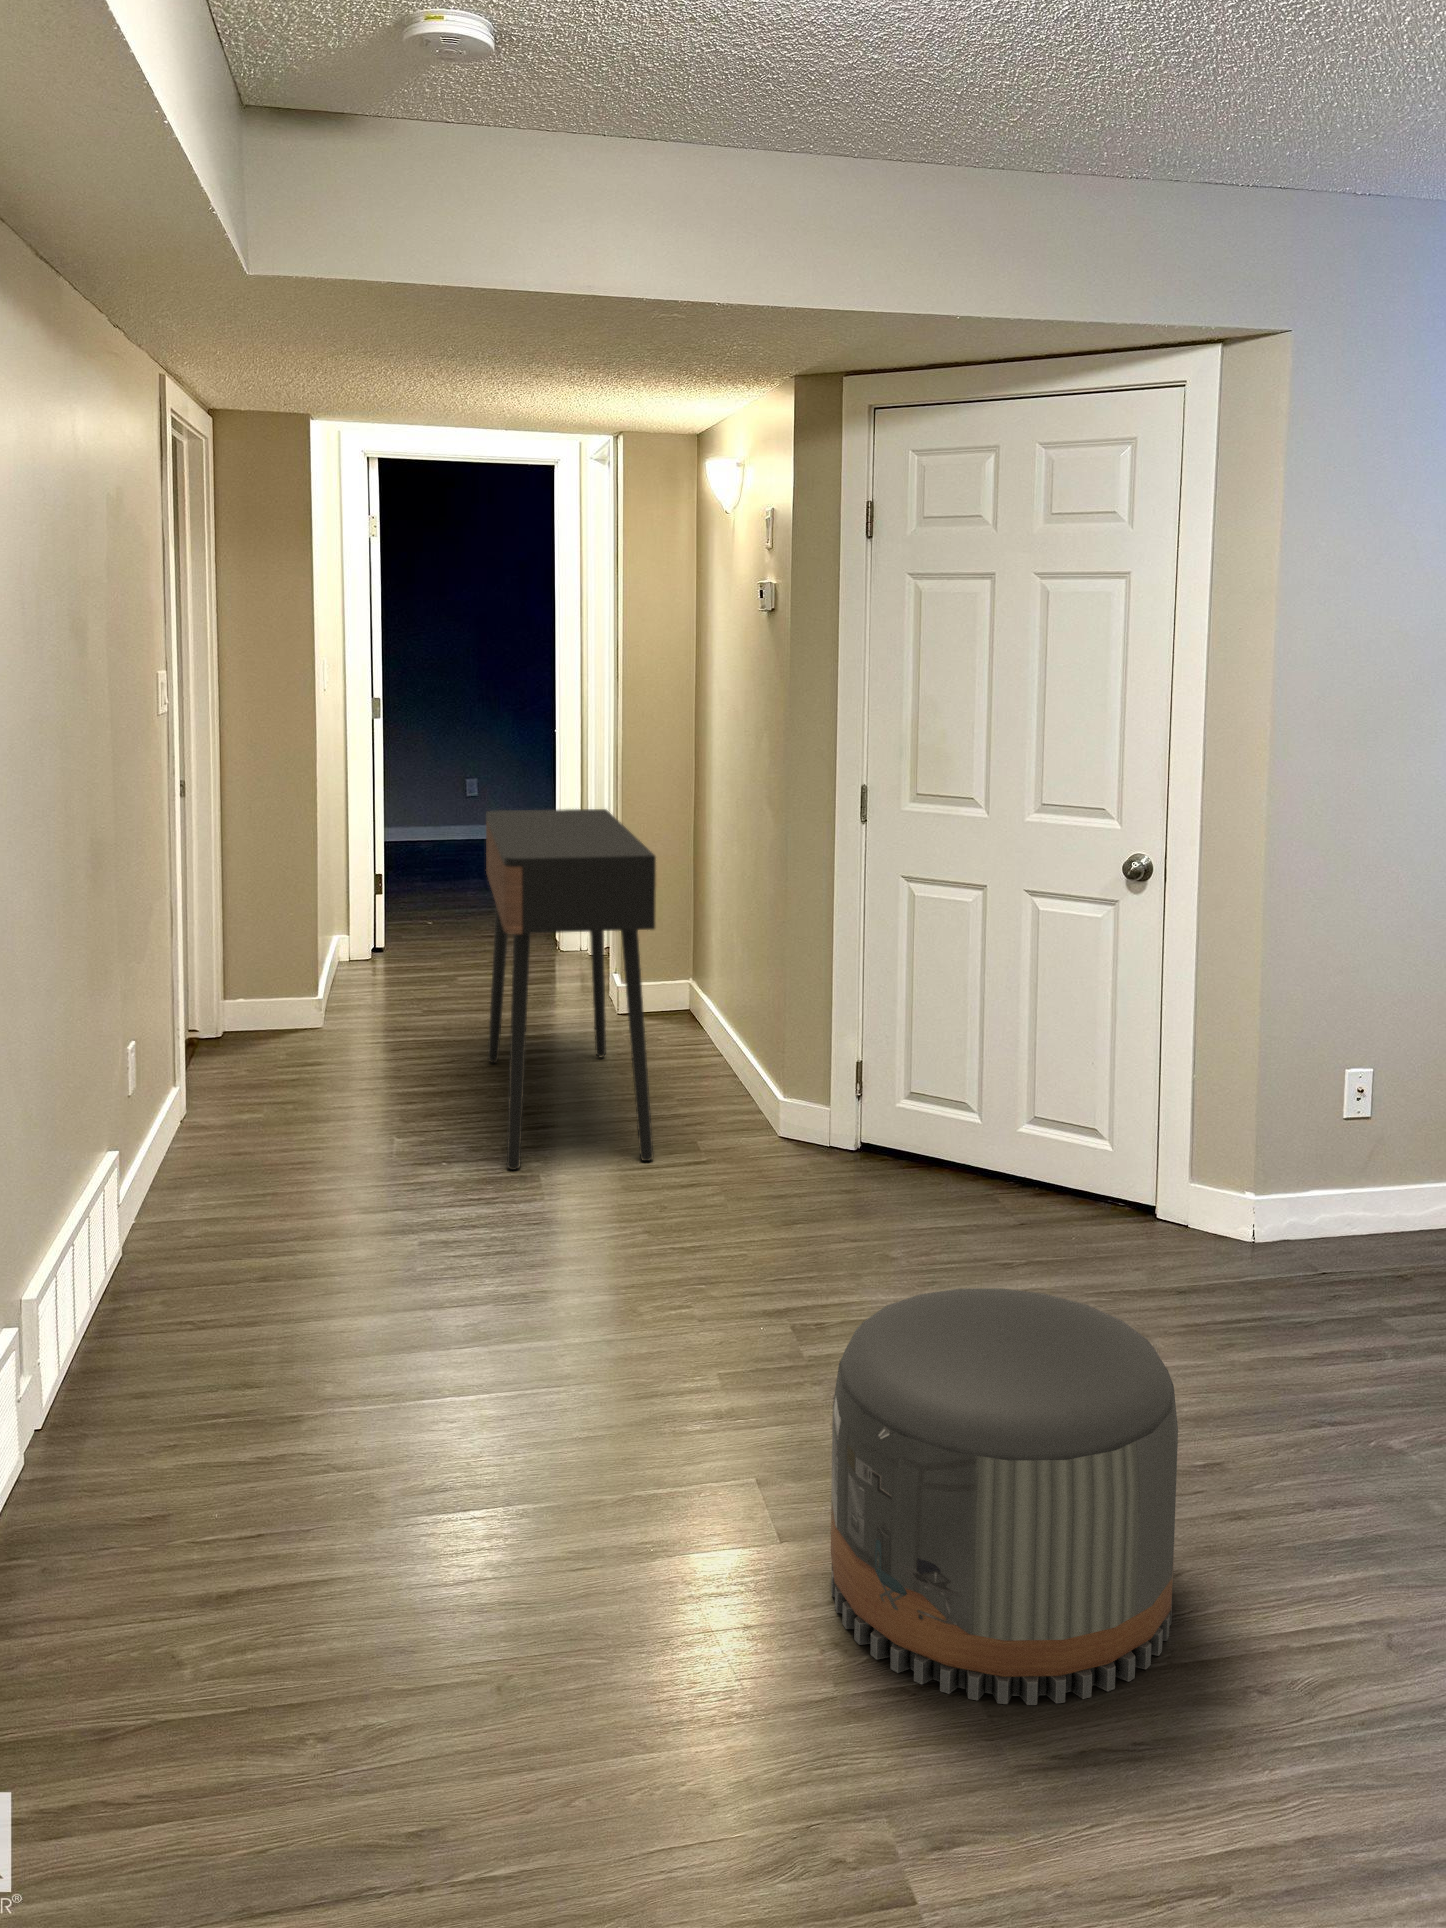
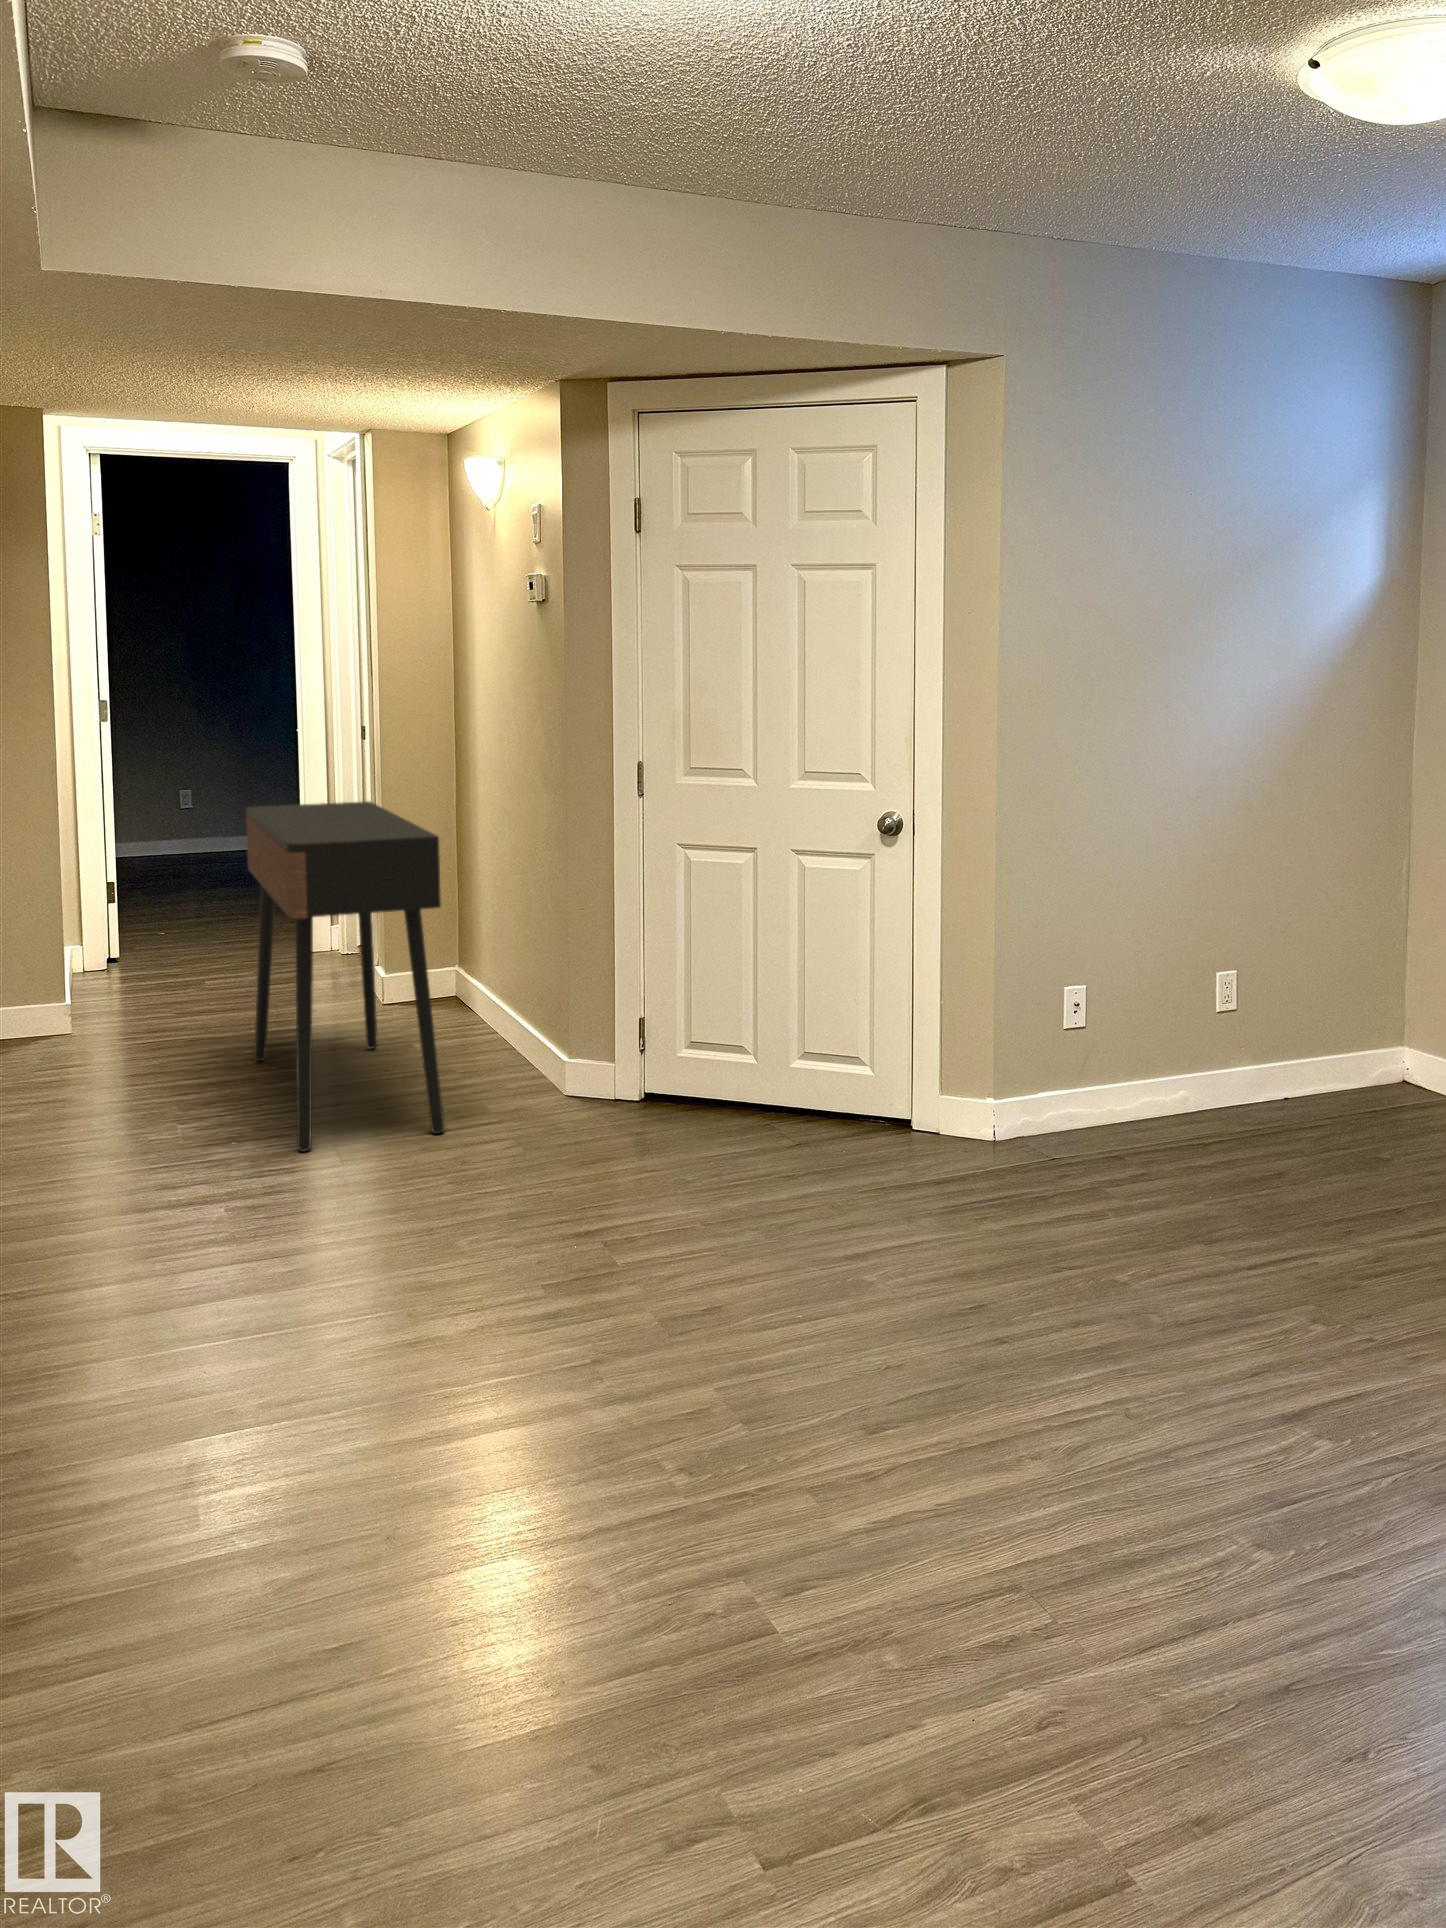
pouf: present [831,1288,1178,1705] -> none [675,1174,965,1503]

